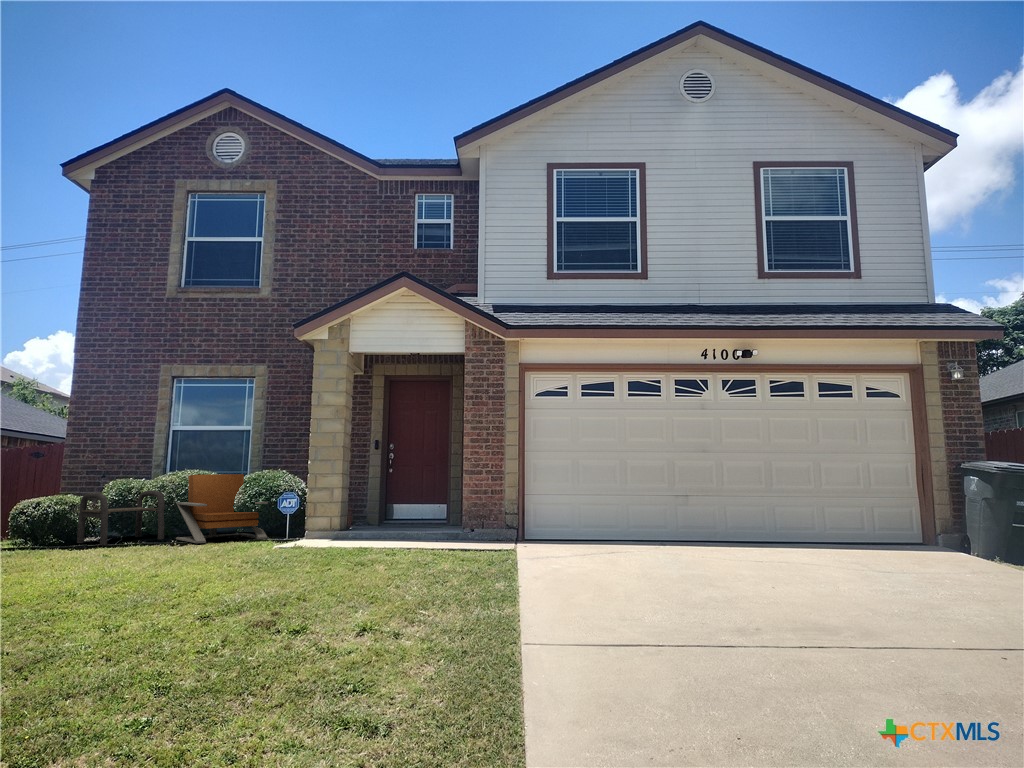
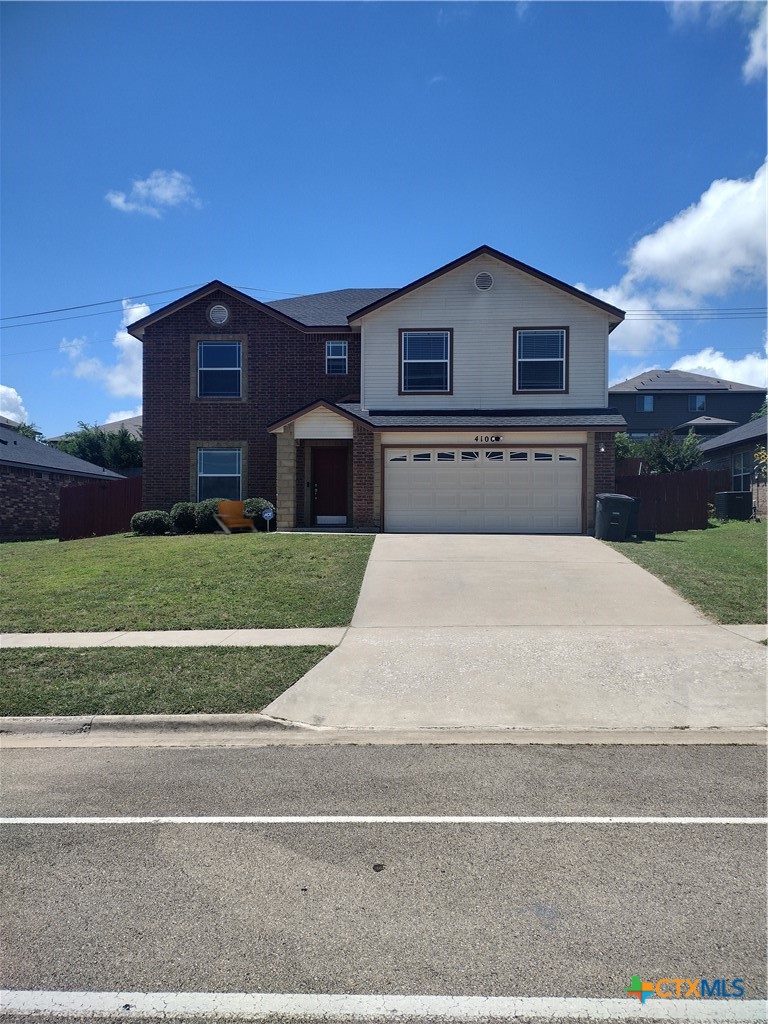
bench: present [77,490,165,545] -> none [170,509,208,535]

